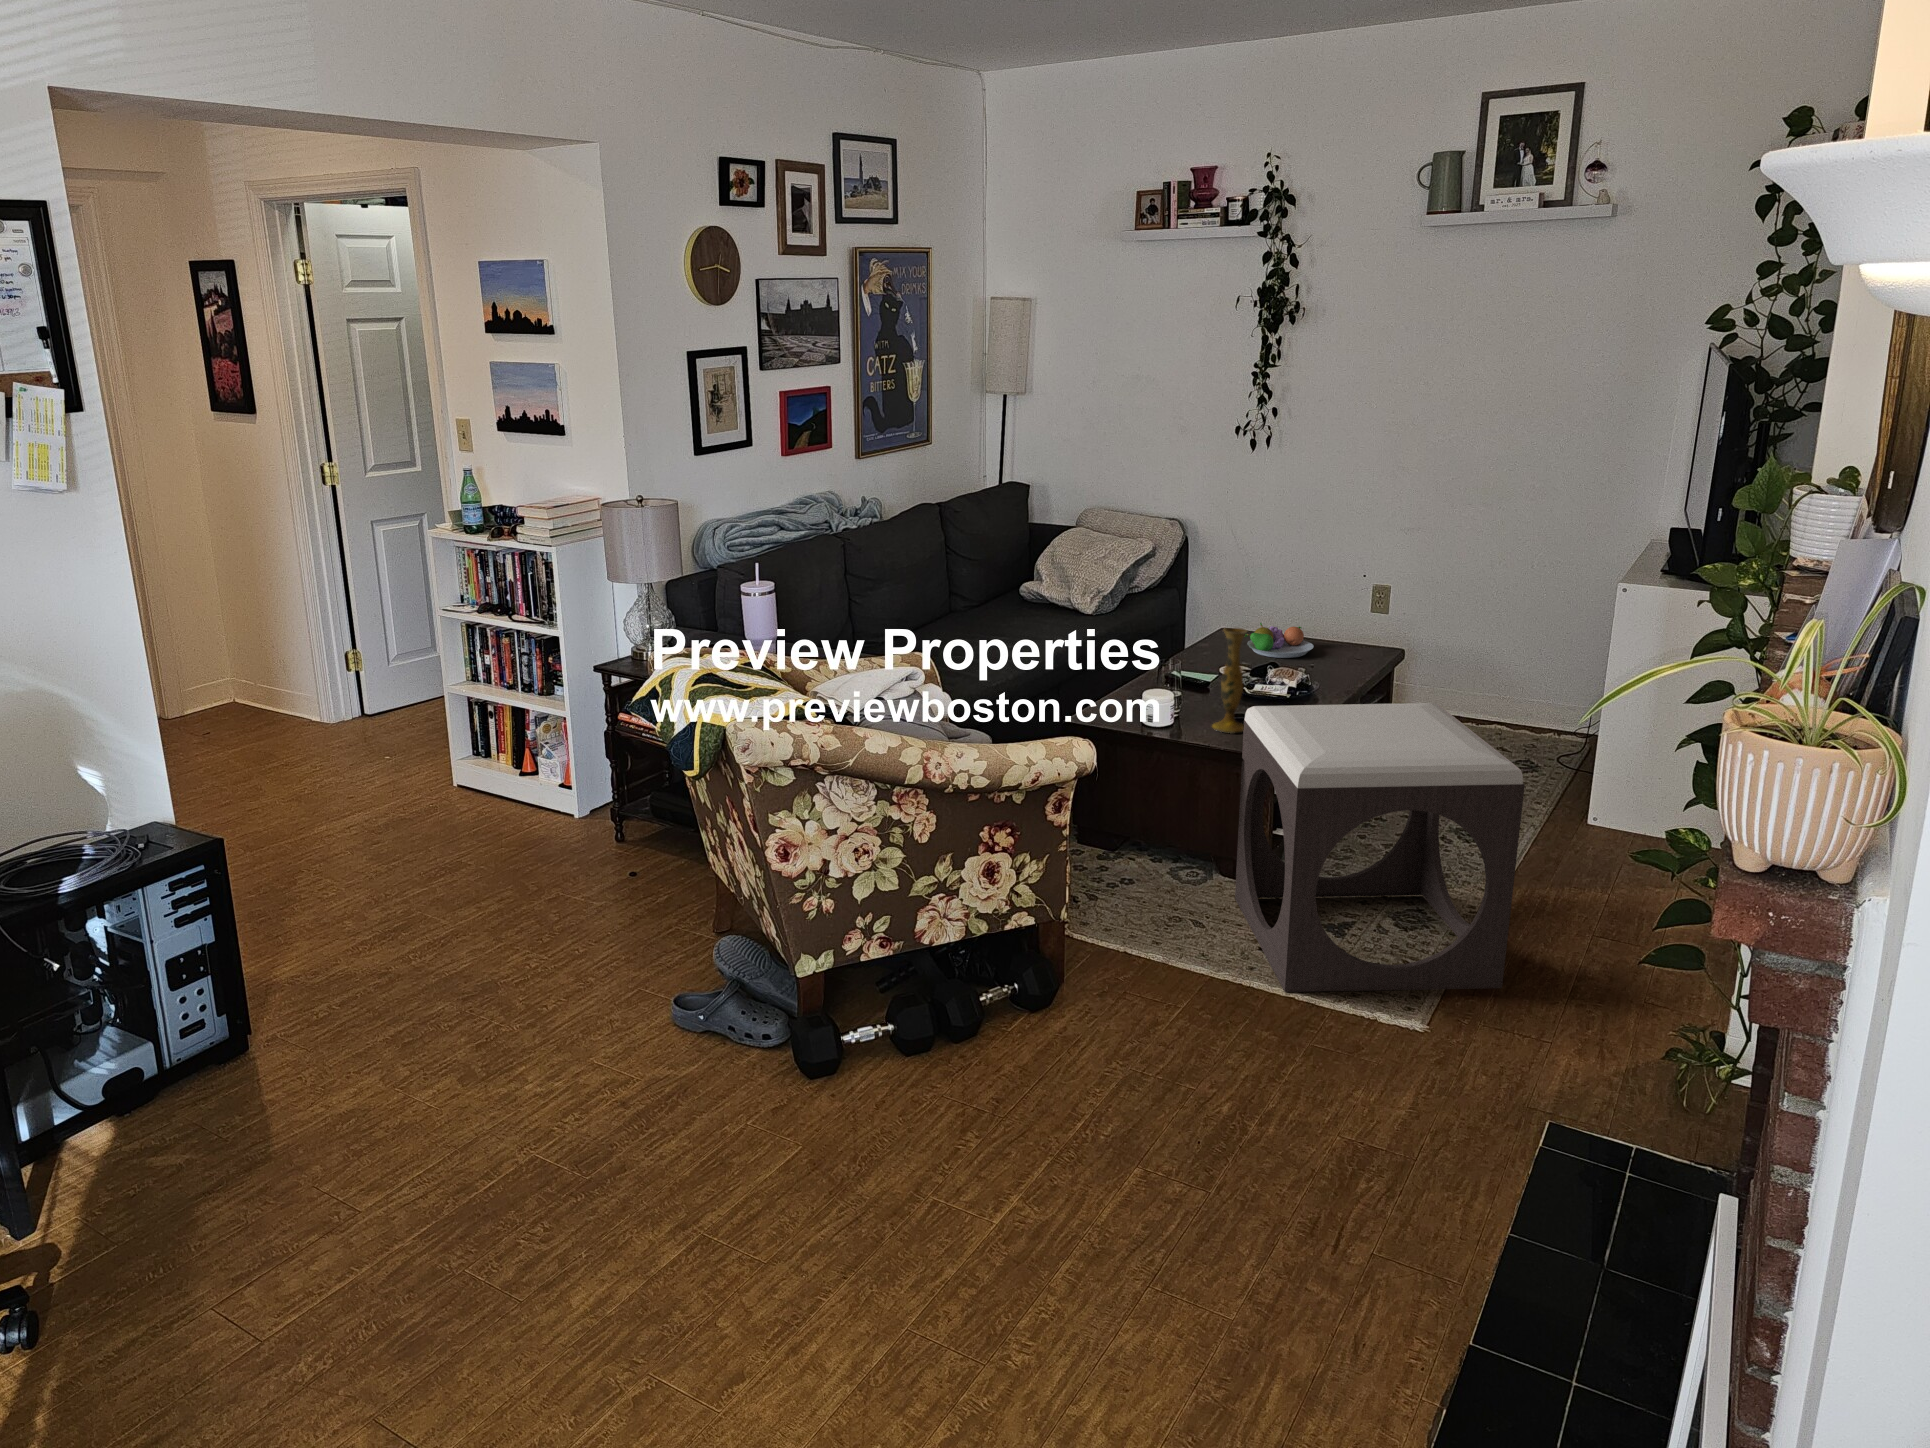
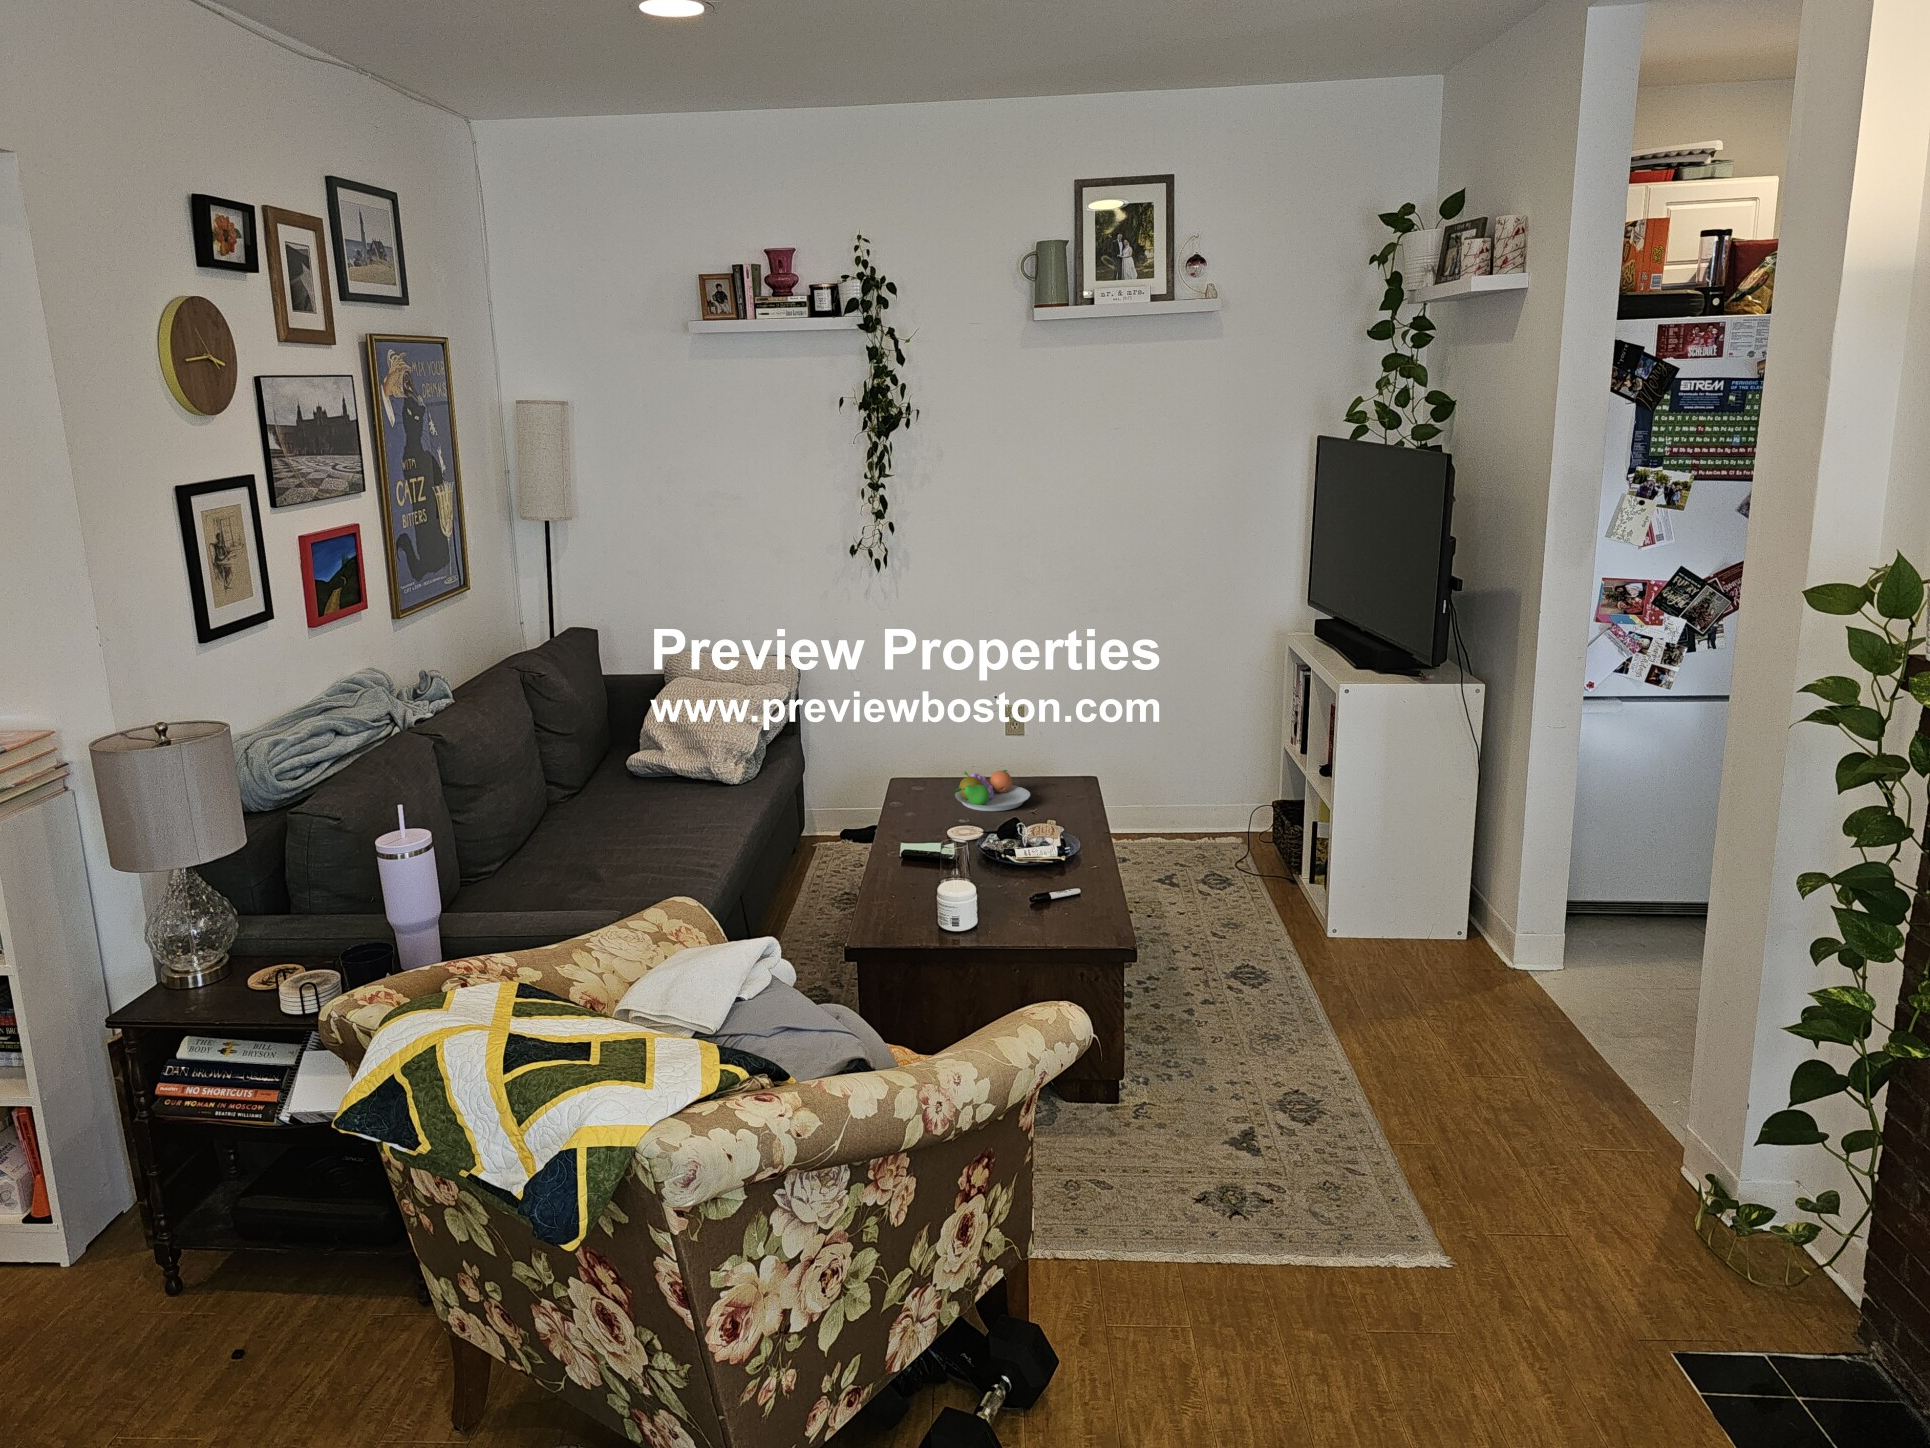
vase: present [1212,628,1247,733] -> none [1028,795,1071,927]
footstool: present [1235,703,1525,992] -> none [1105,853,1479,1262]

